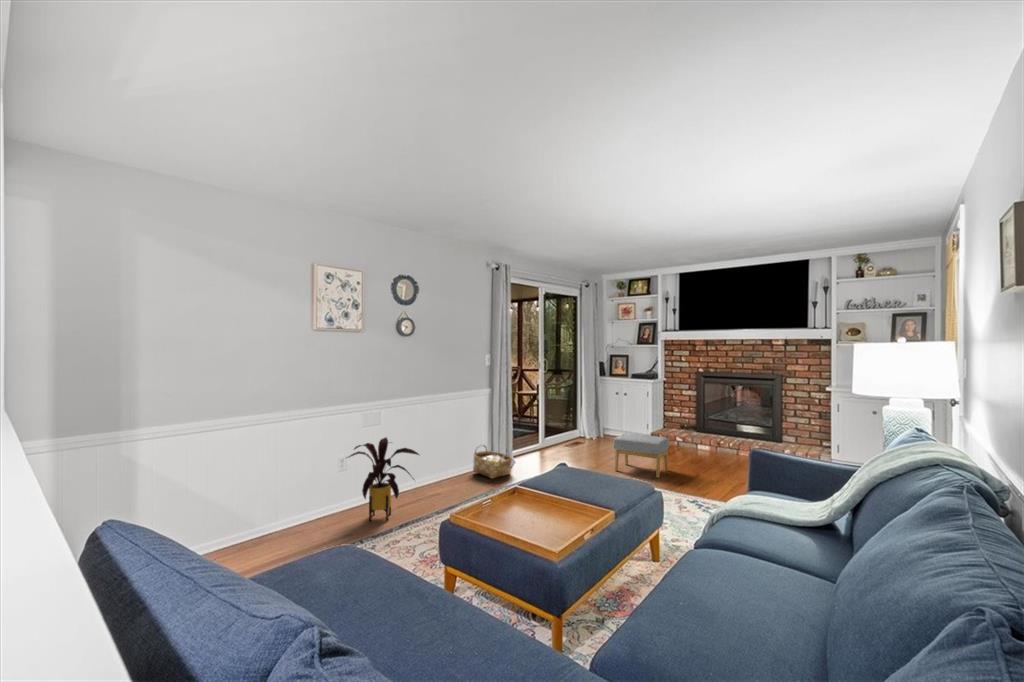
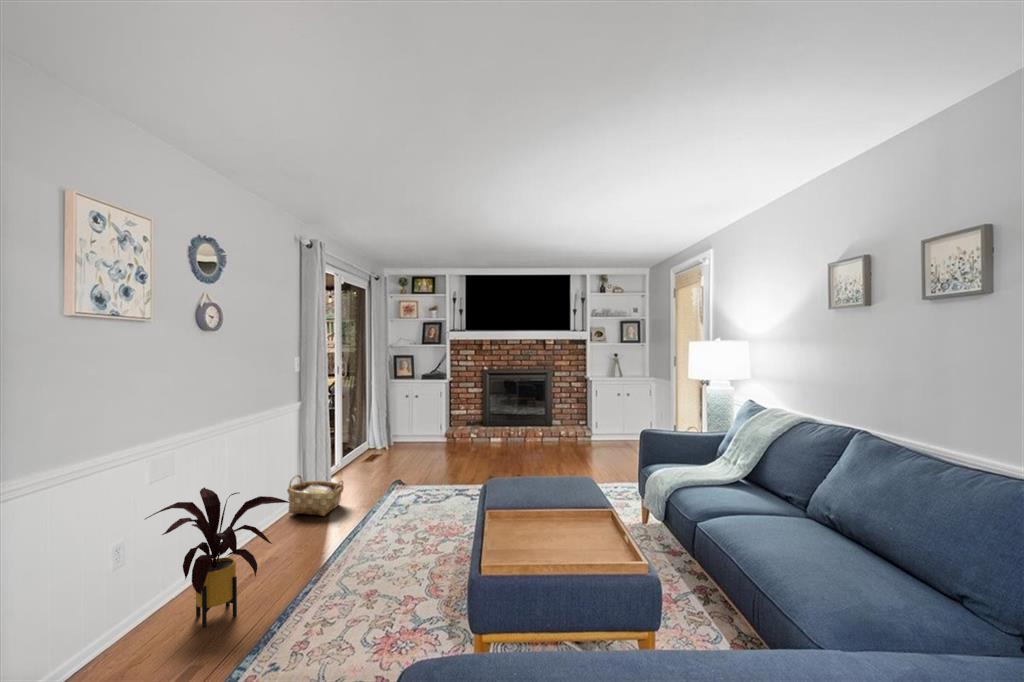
footstool: present [614,434,669,478] -> none [446,435,495,477]

